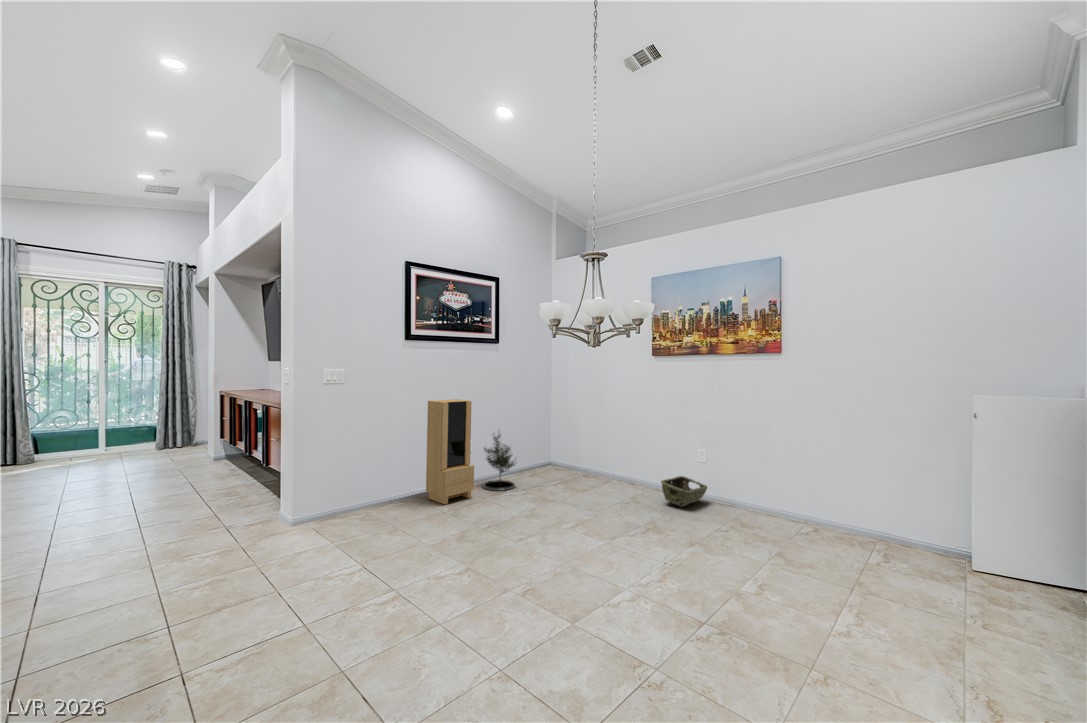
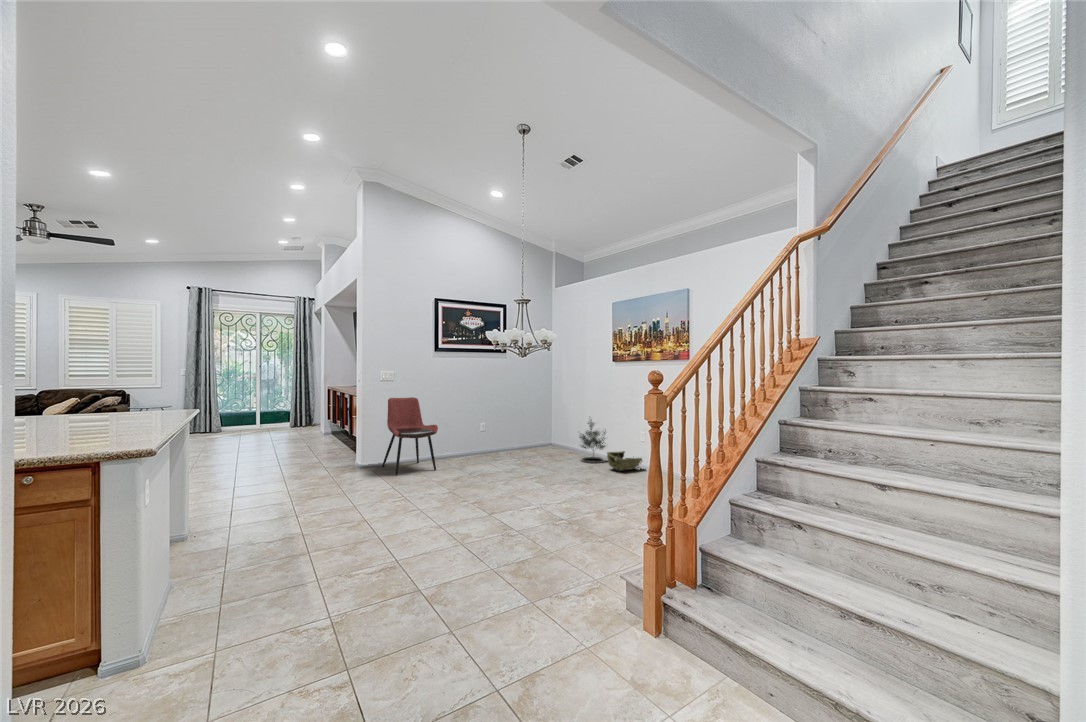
storage cabinet: present [426,399,474,504] -> none [448,392,480,462]
dining chair: none [327,410,422,543] -> present [382,397,438,475]
potted tree: present [483,434,515,491] -> present [580,420,606,463]

